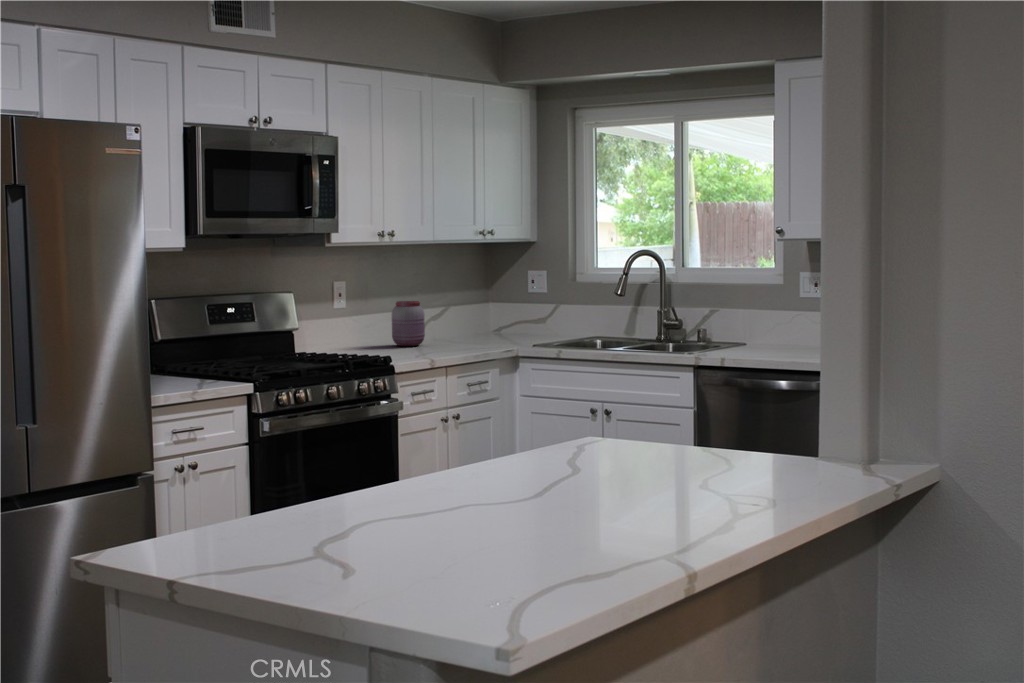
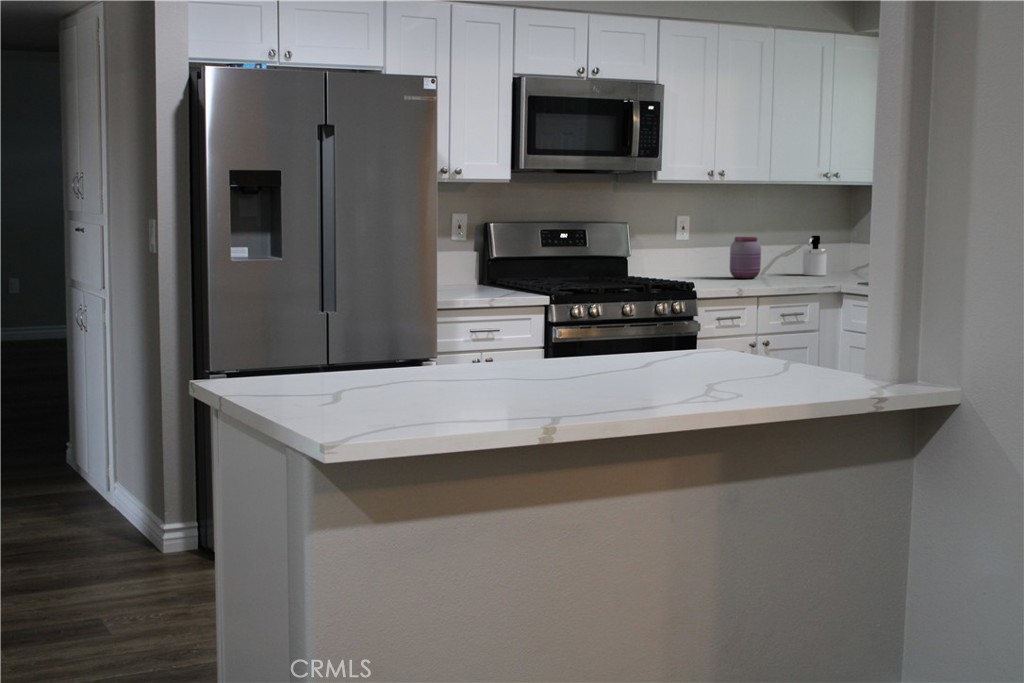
soap dispenser: none [455,296,481,338] -> present [803,235,828,276]

